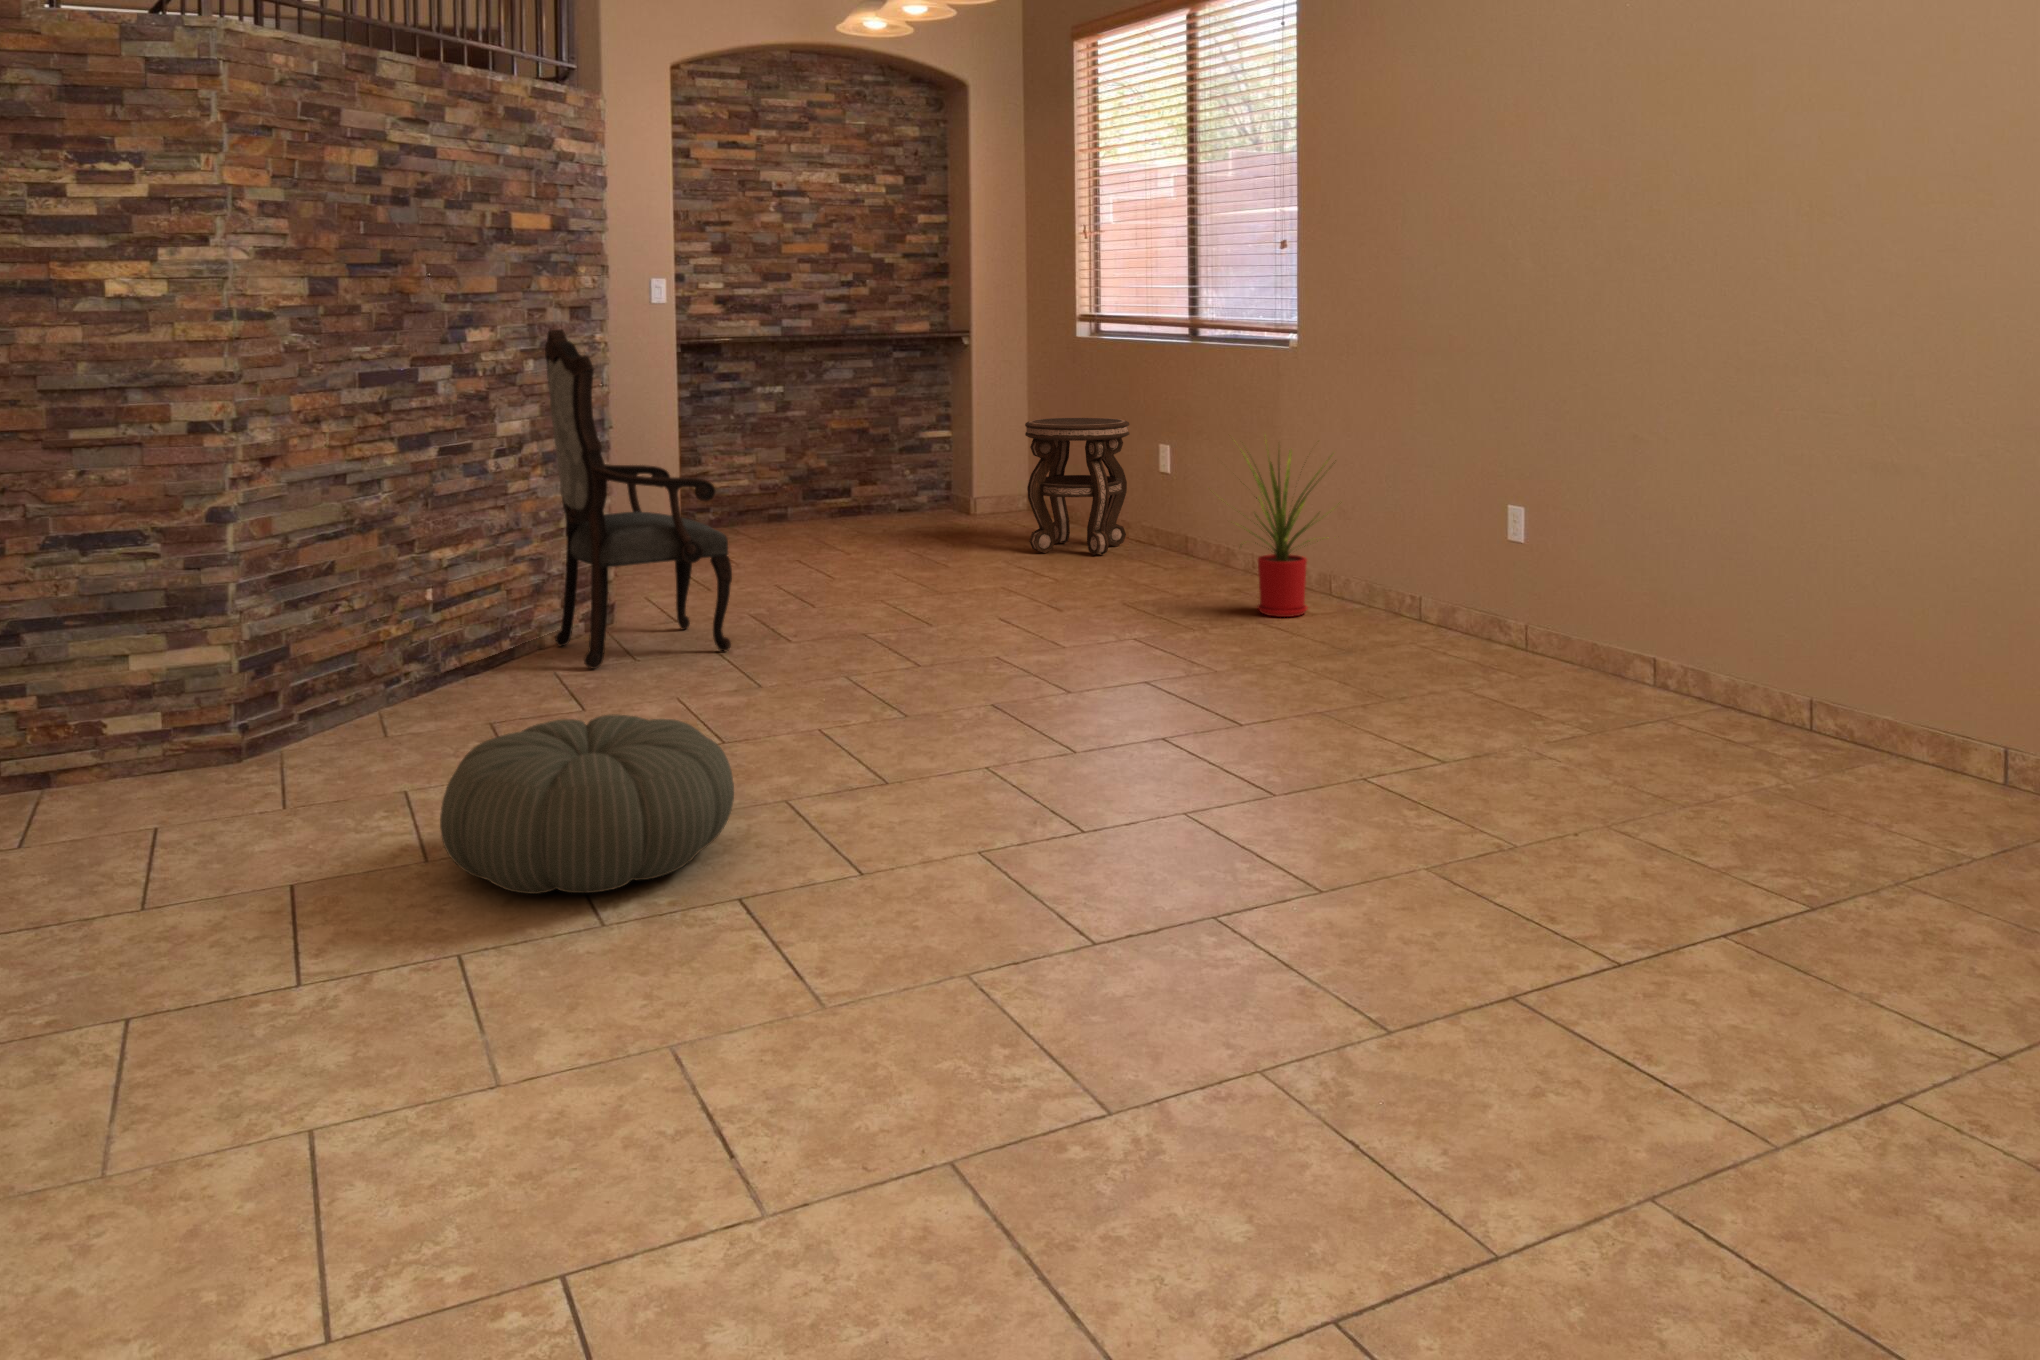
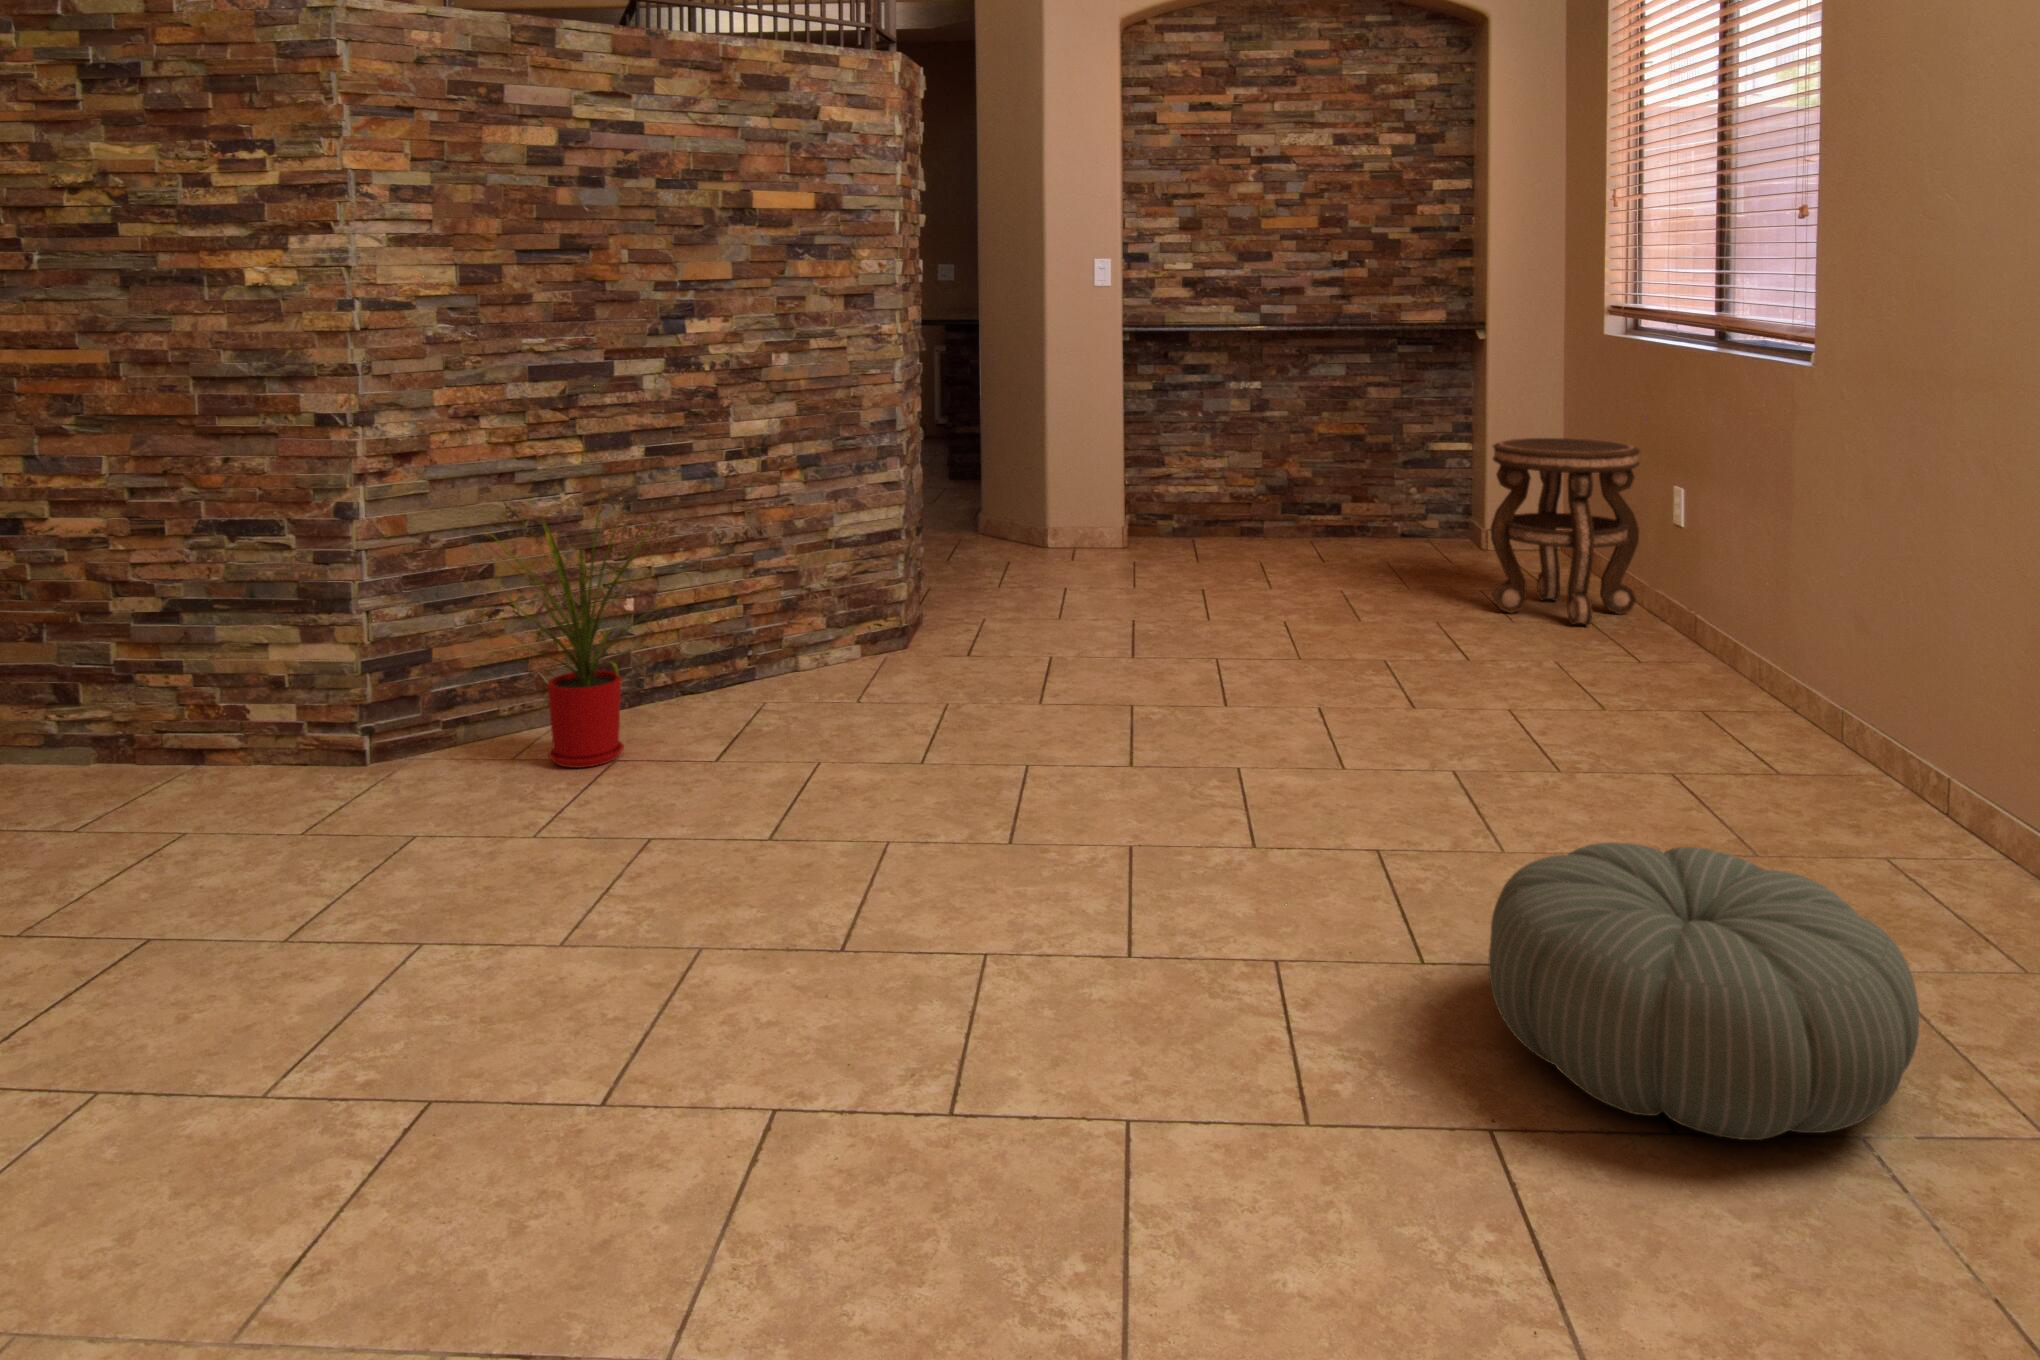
armchair: present [545,329,732,669] -> none [785,319,975,708]
house plant: present [1217,440,1339,617] -> present [490,503,675,768]
pouf: present [440,714,734,894] -> present [1489,842,1919,1140]

